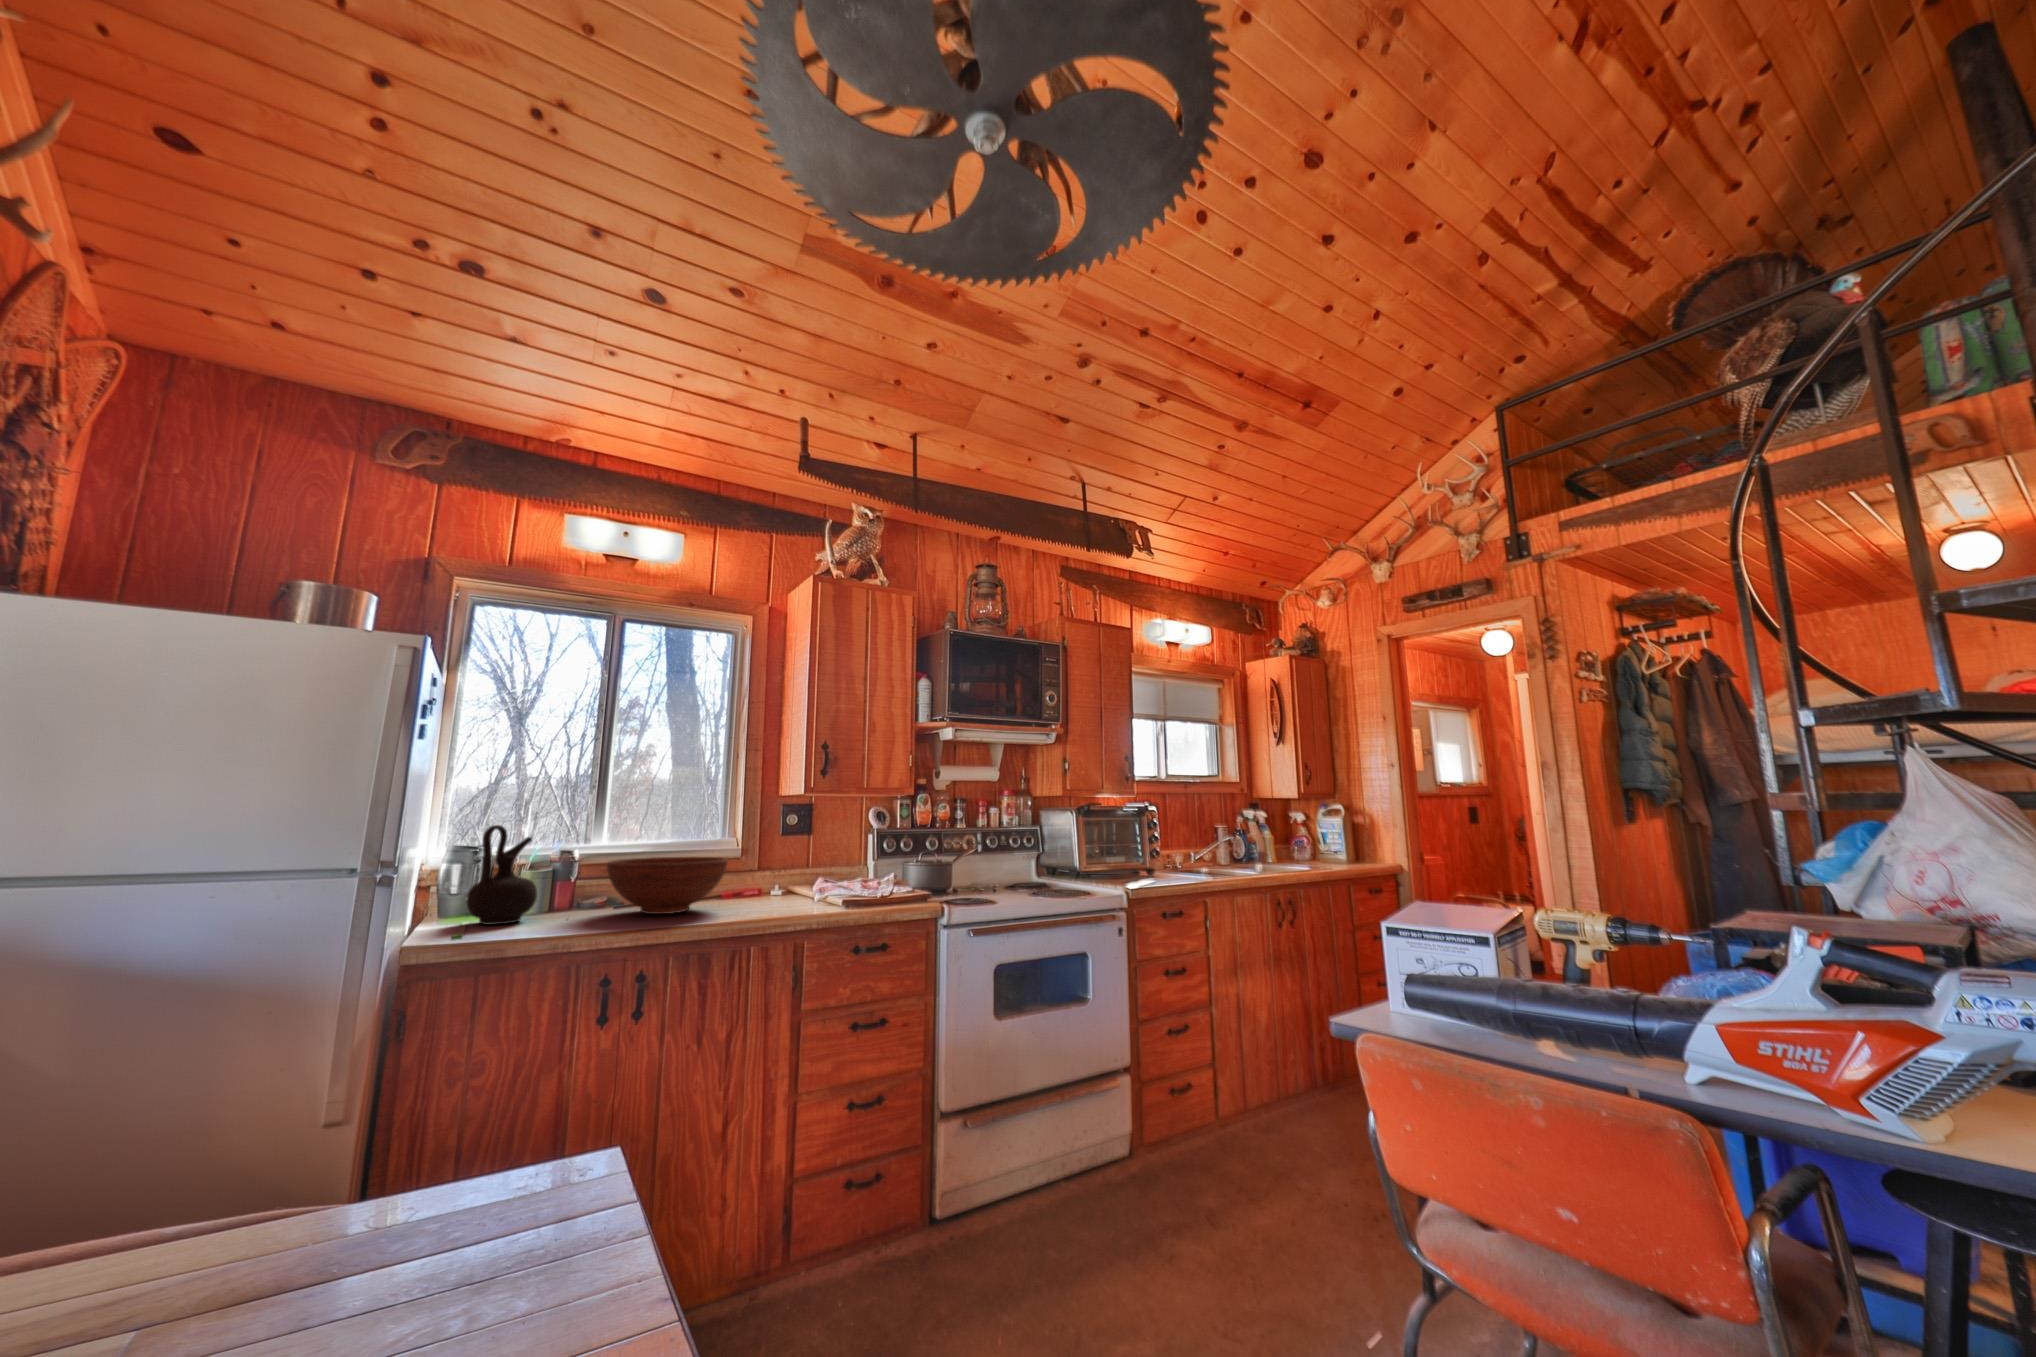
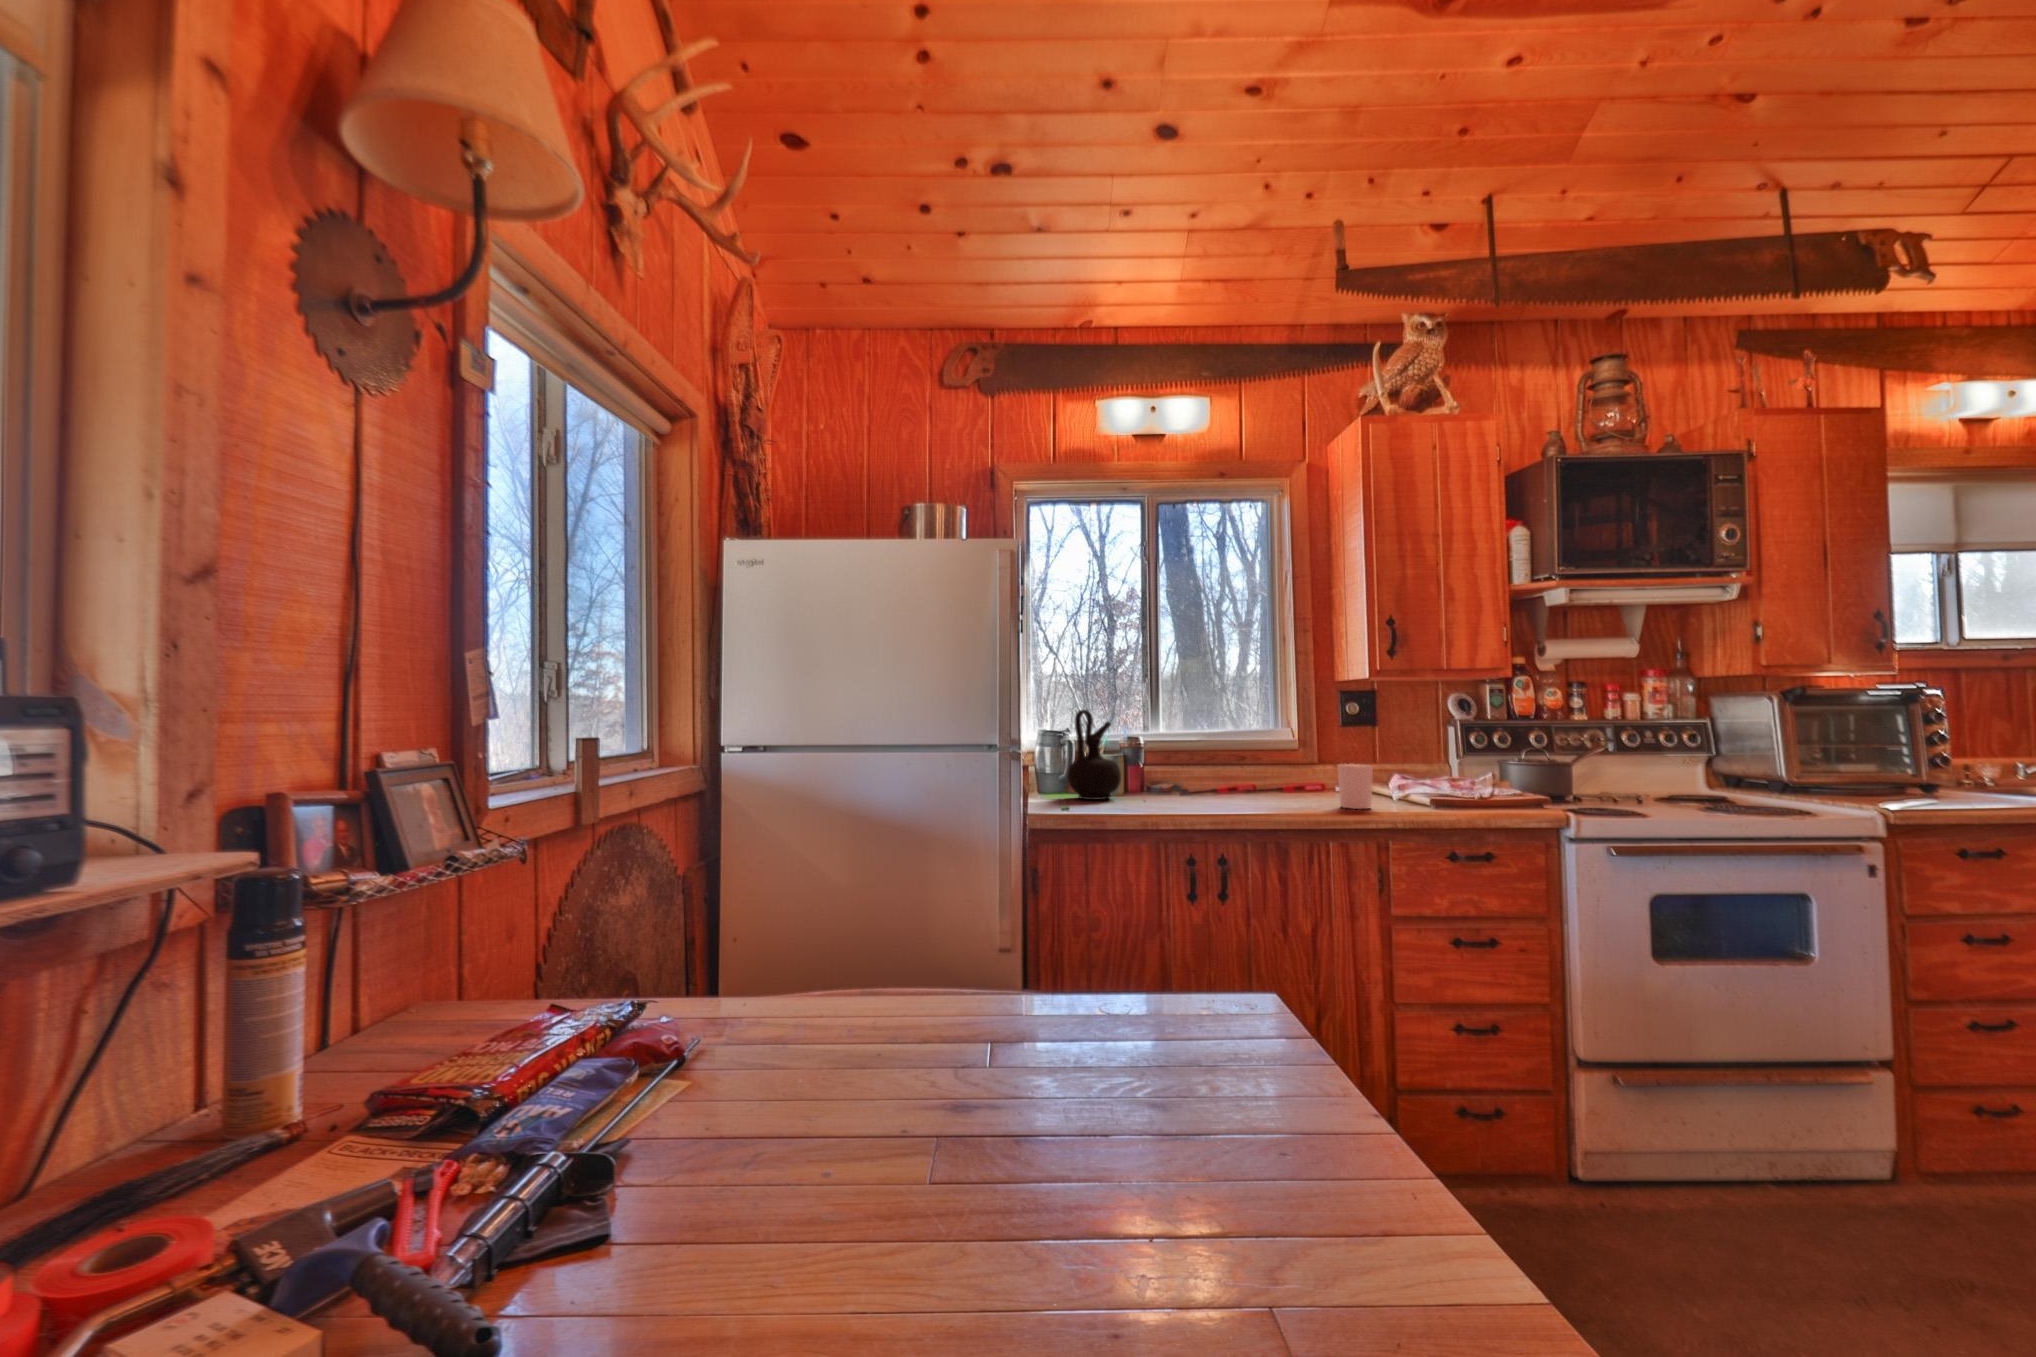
fruit bowl: present [607,857,728,914] -> none [1178,745,1294,801]
candle holder: none [763,873,795,915] -> present [1337,764,1373,809]

